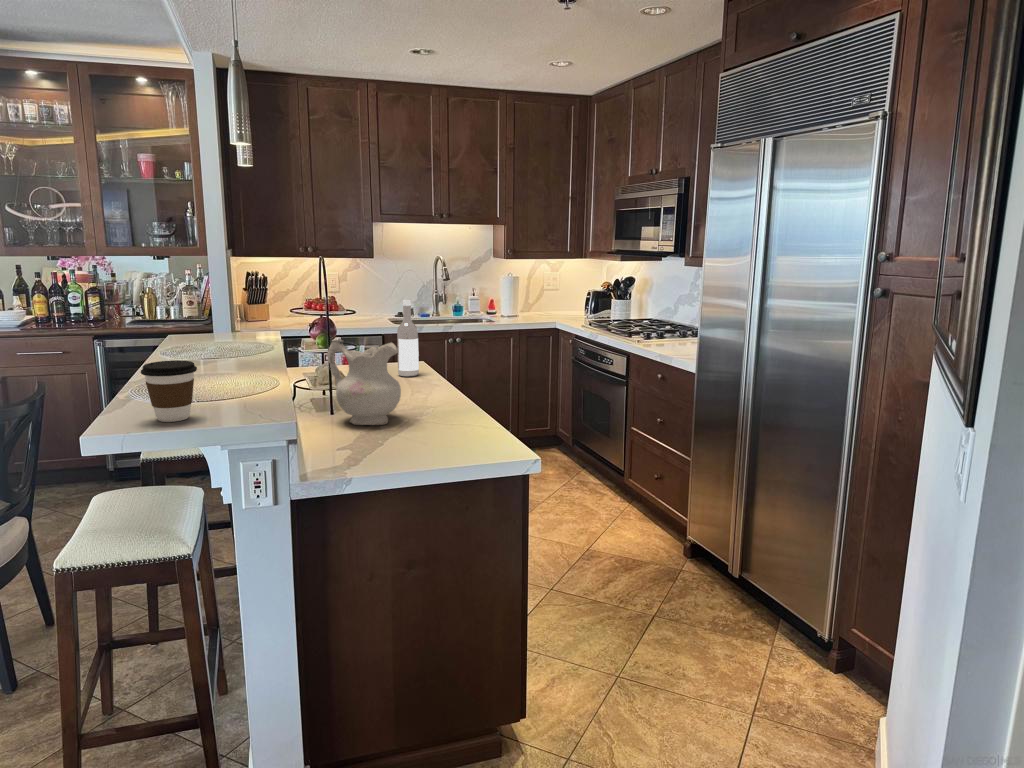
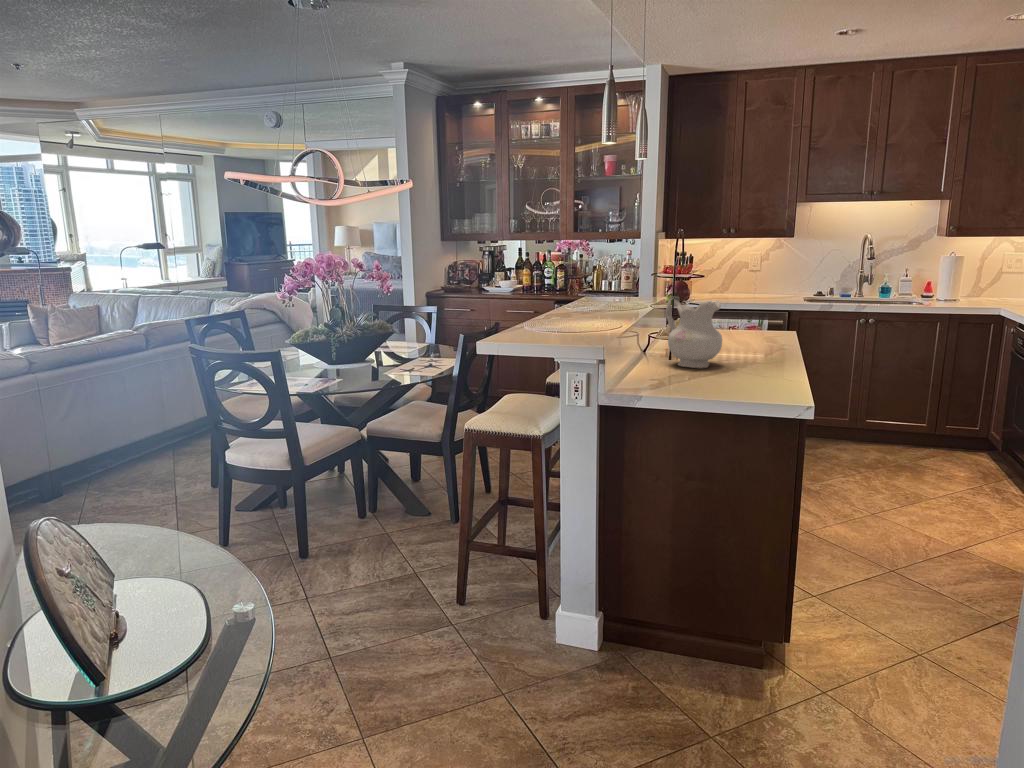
wine bottle: present [397,300,419,377] -> none [756,271,778,340]
coffee cup: present [141,360,197,422] -> none [514,298,547,338]

